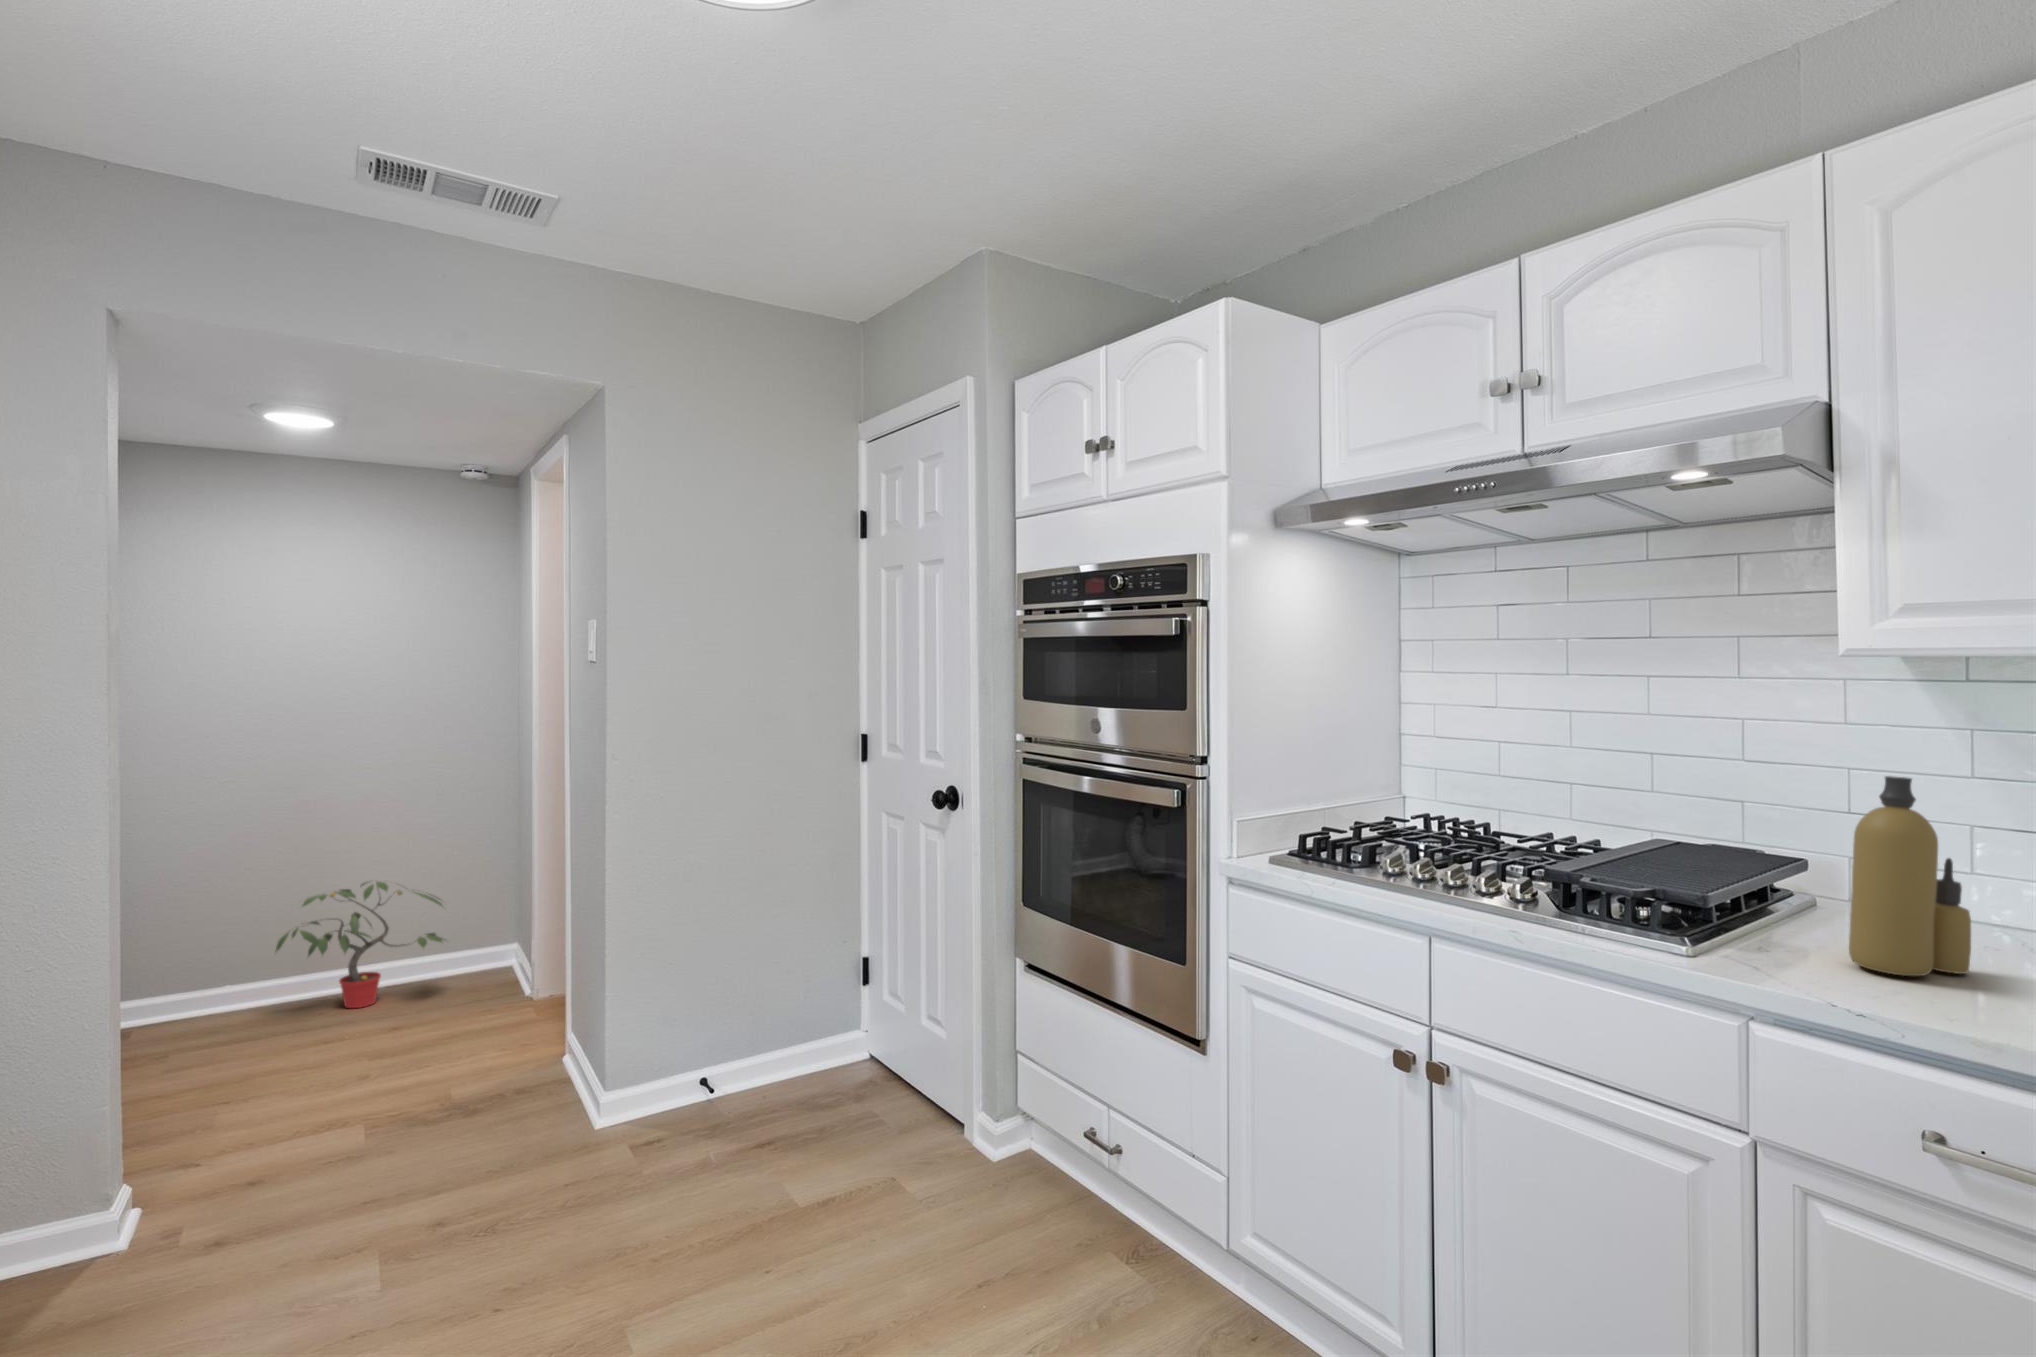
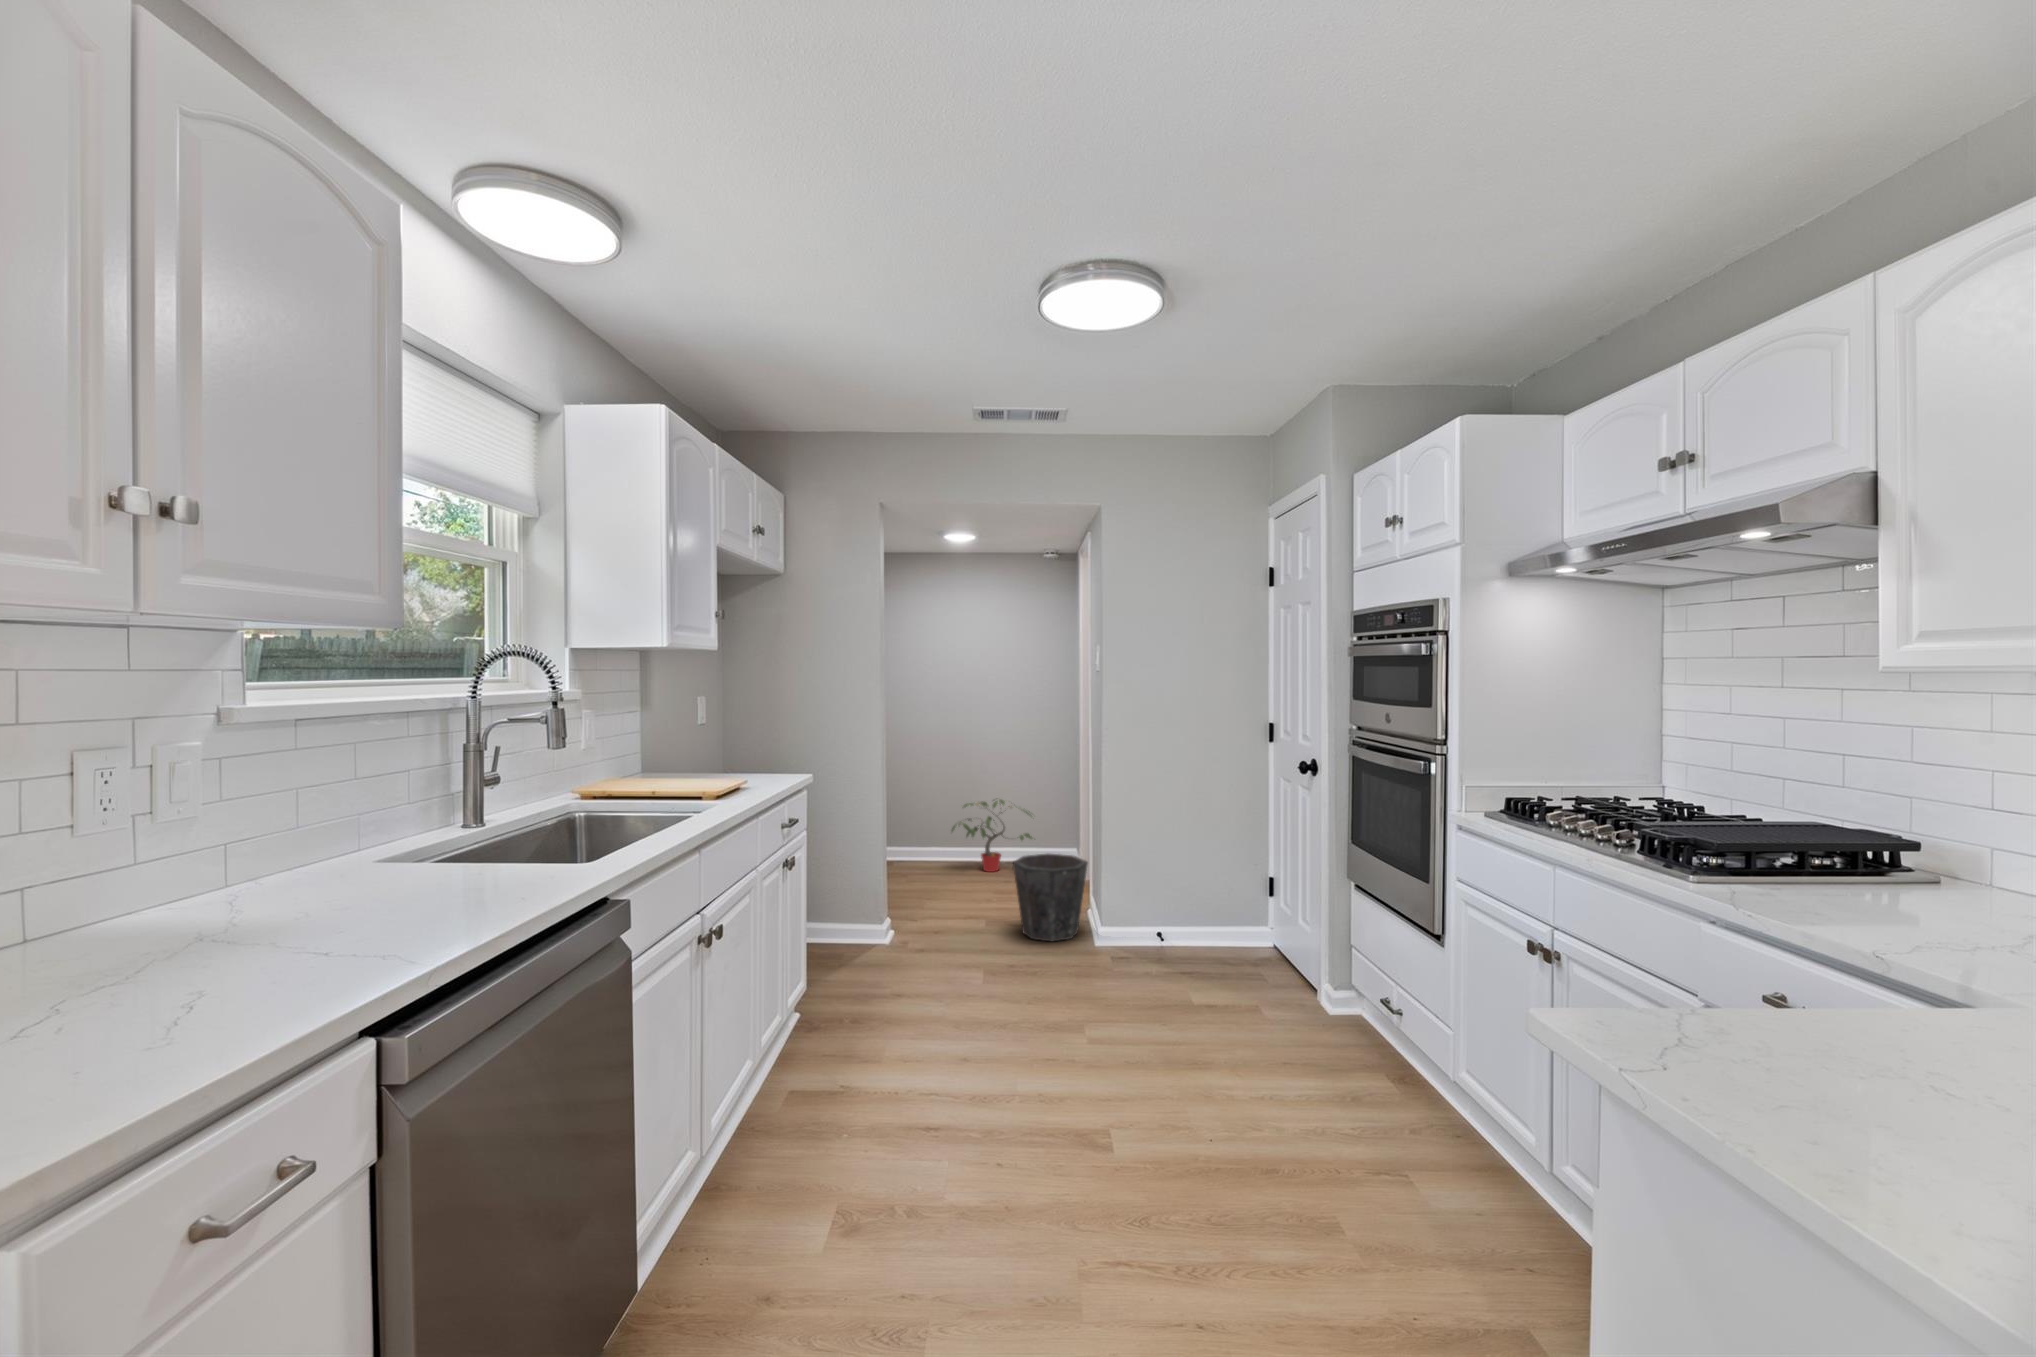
bottle: present [1849,776,1971,976] -> none [1825,767,1938,921]
waste bin: none [429,970,573,1134] -> present [1013,854,1088,941]

